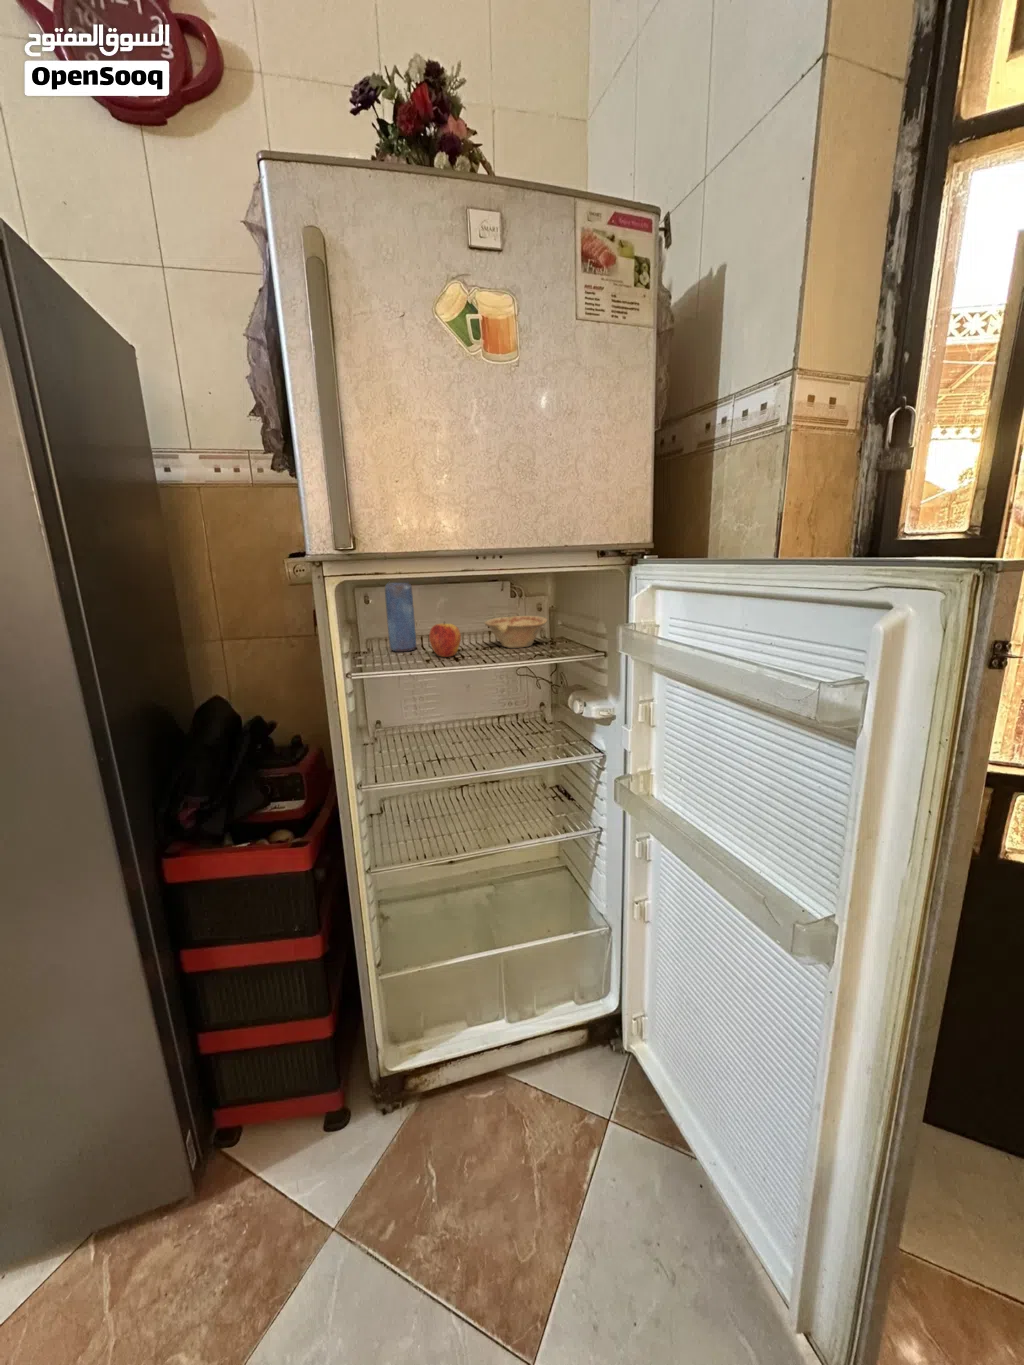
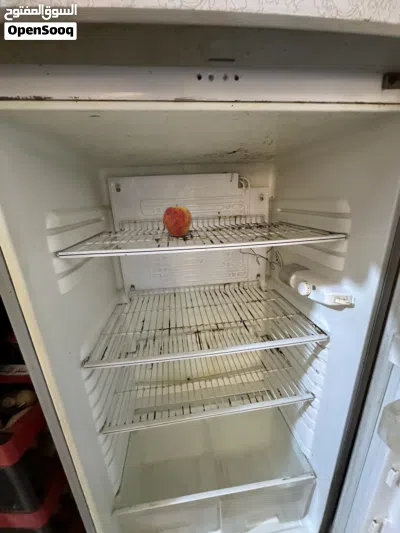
water bottle: present [385,583,416,652] -> none [132,155,159,232]
dish: present [485,616,547,648] -> none [214,204,270,230]

